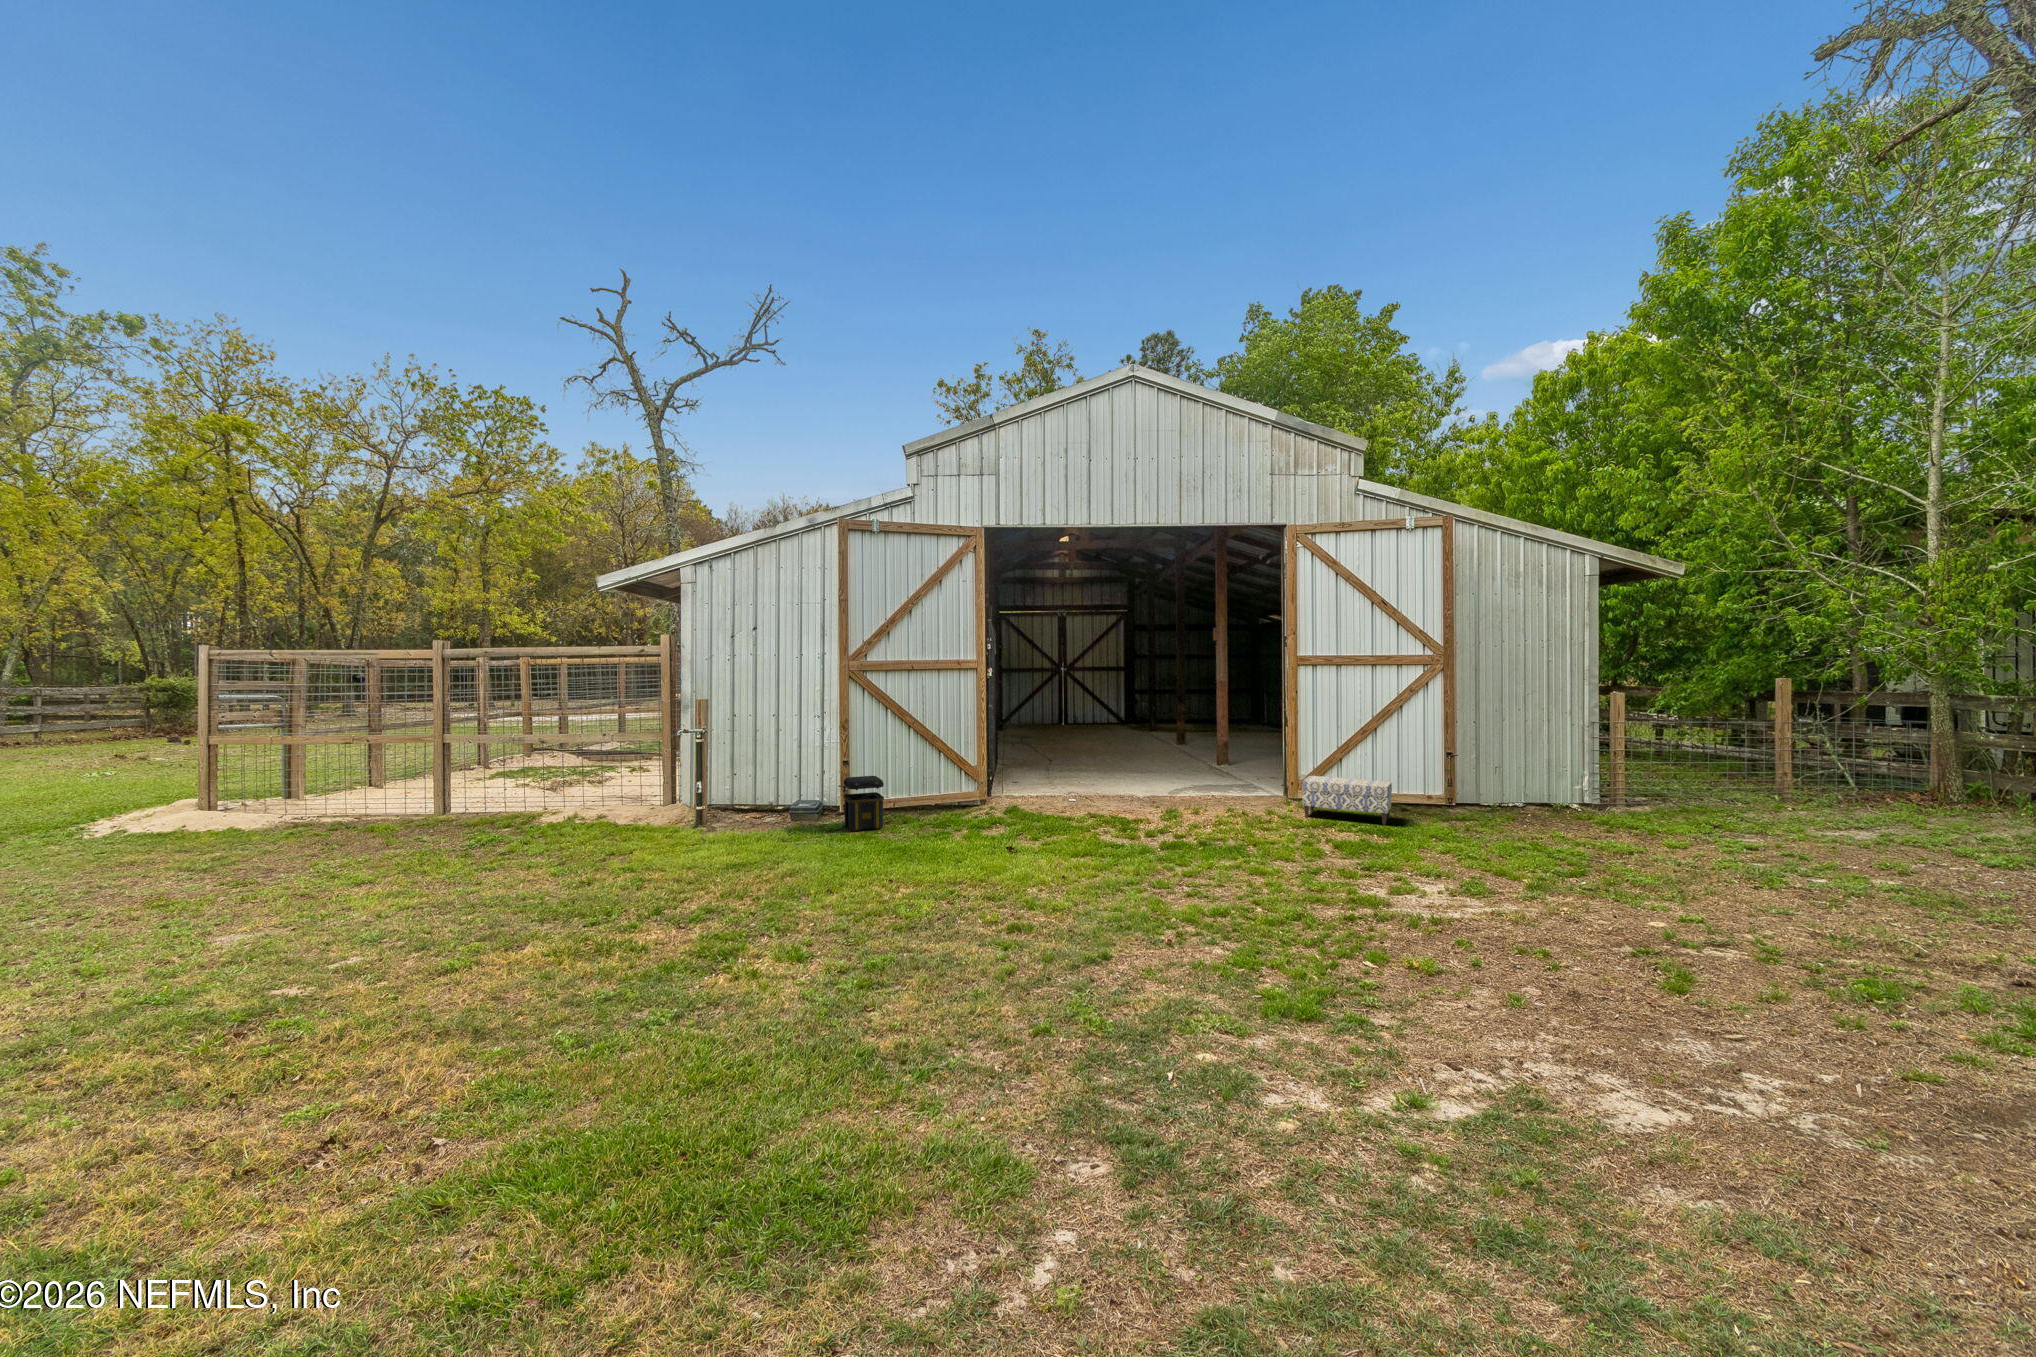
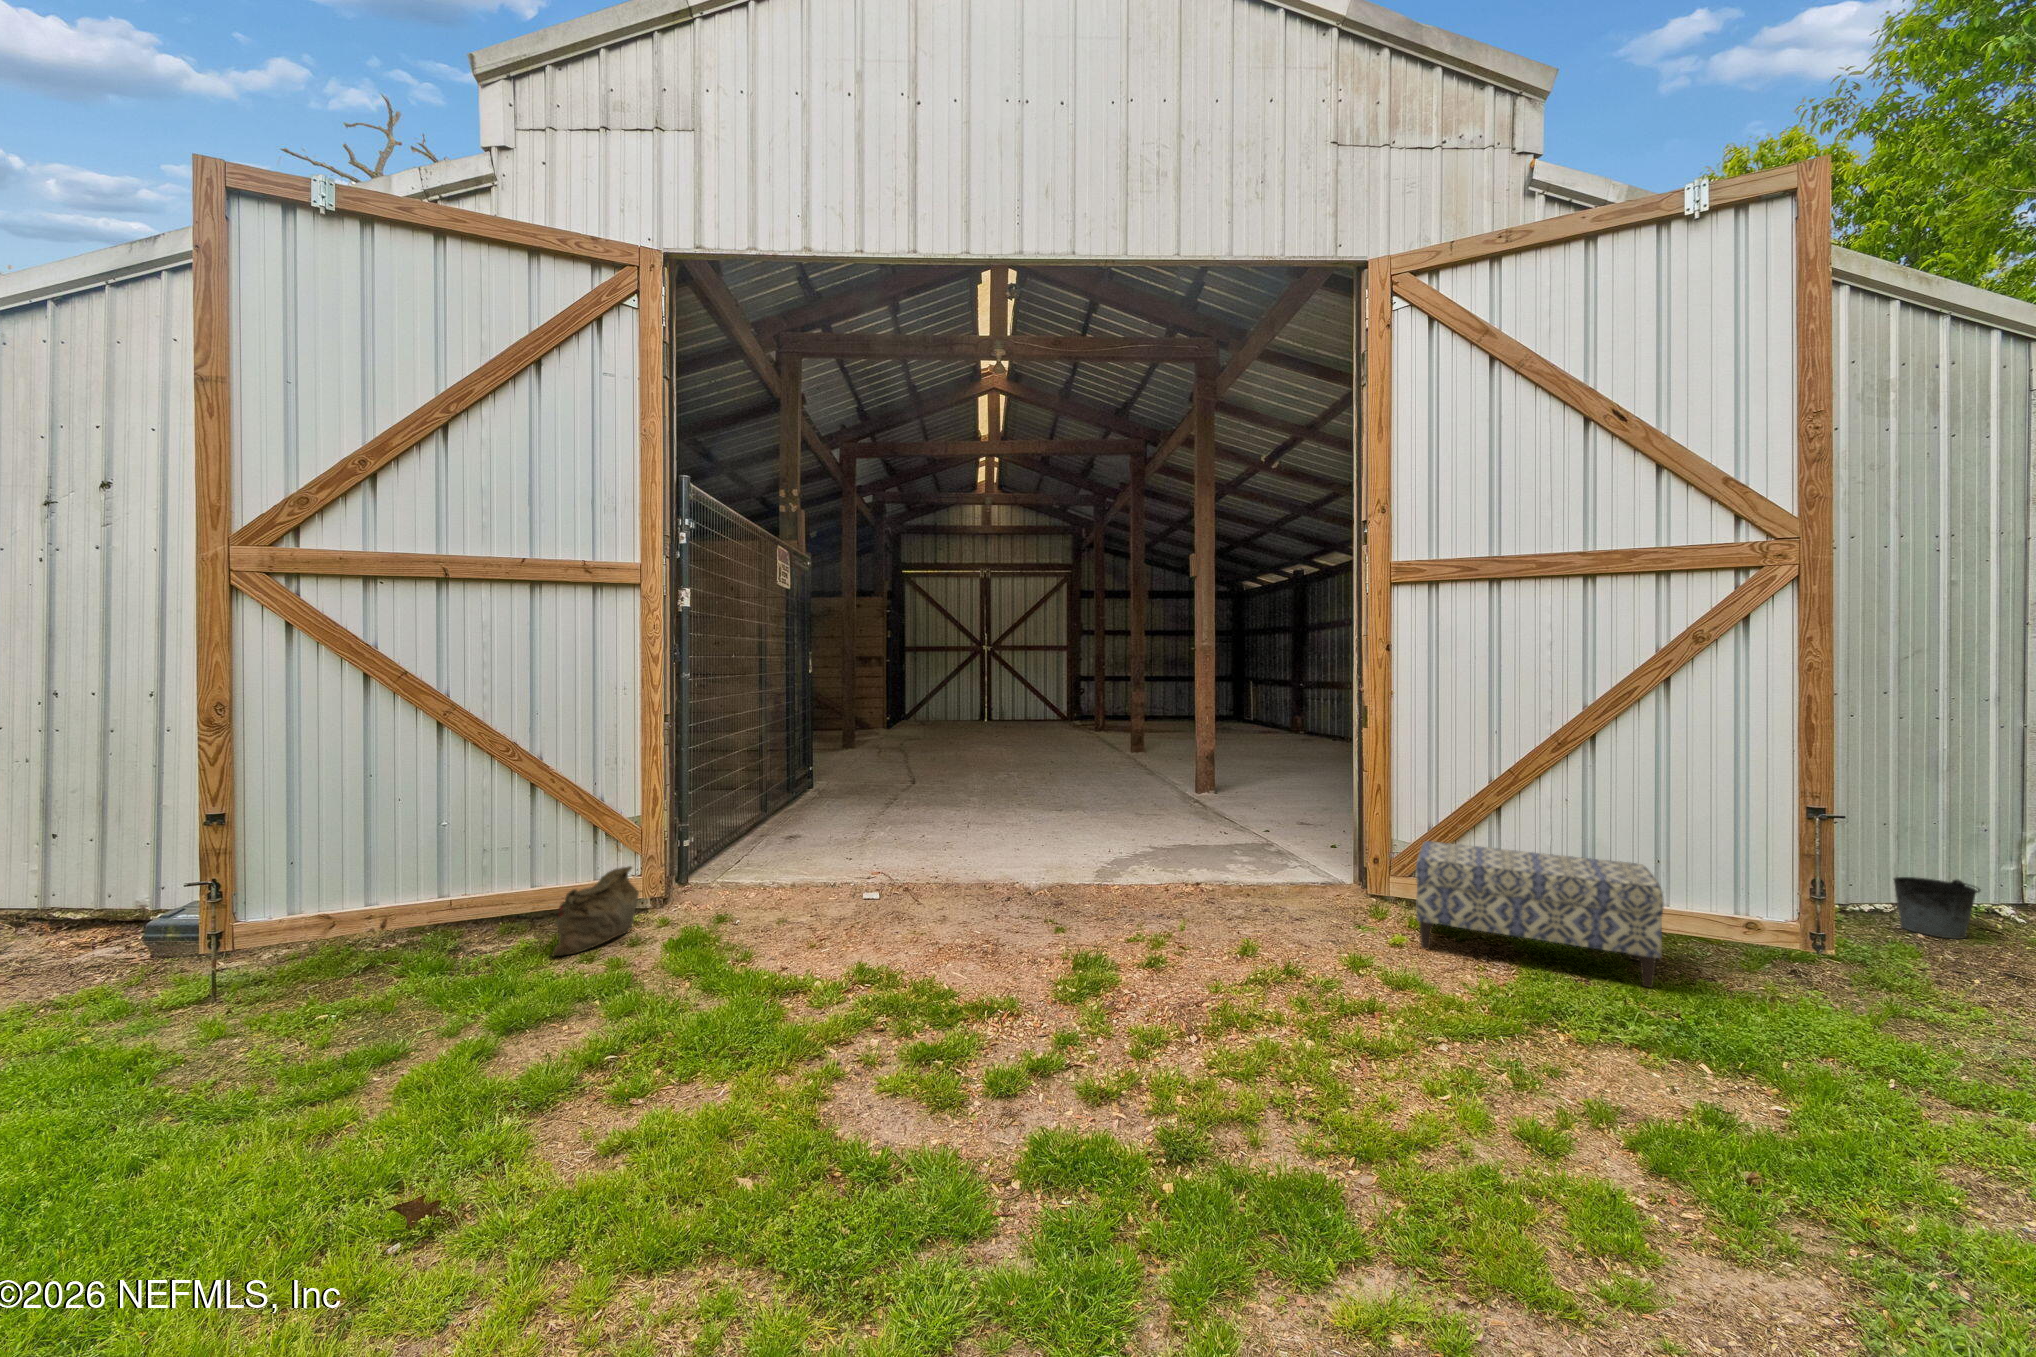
toolbox: present [843,776,884,831] -> none [146,845,313,1012]
bag: none [958,787,985,820] -> present [551,866,639,956]
bucket: none [1509,790,1538,814] -> present [1894,877,1980,939]

